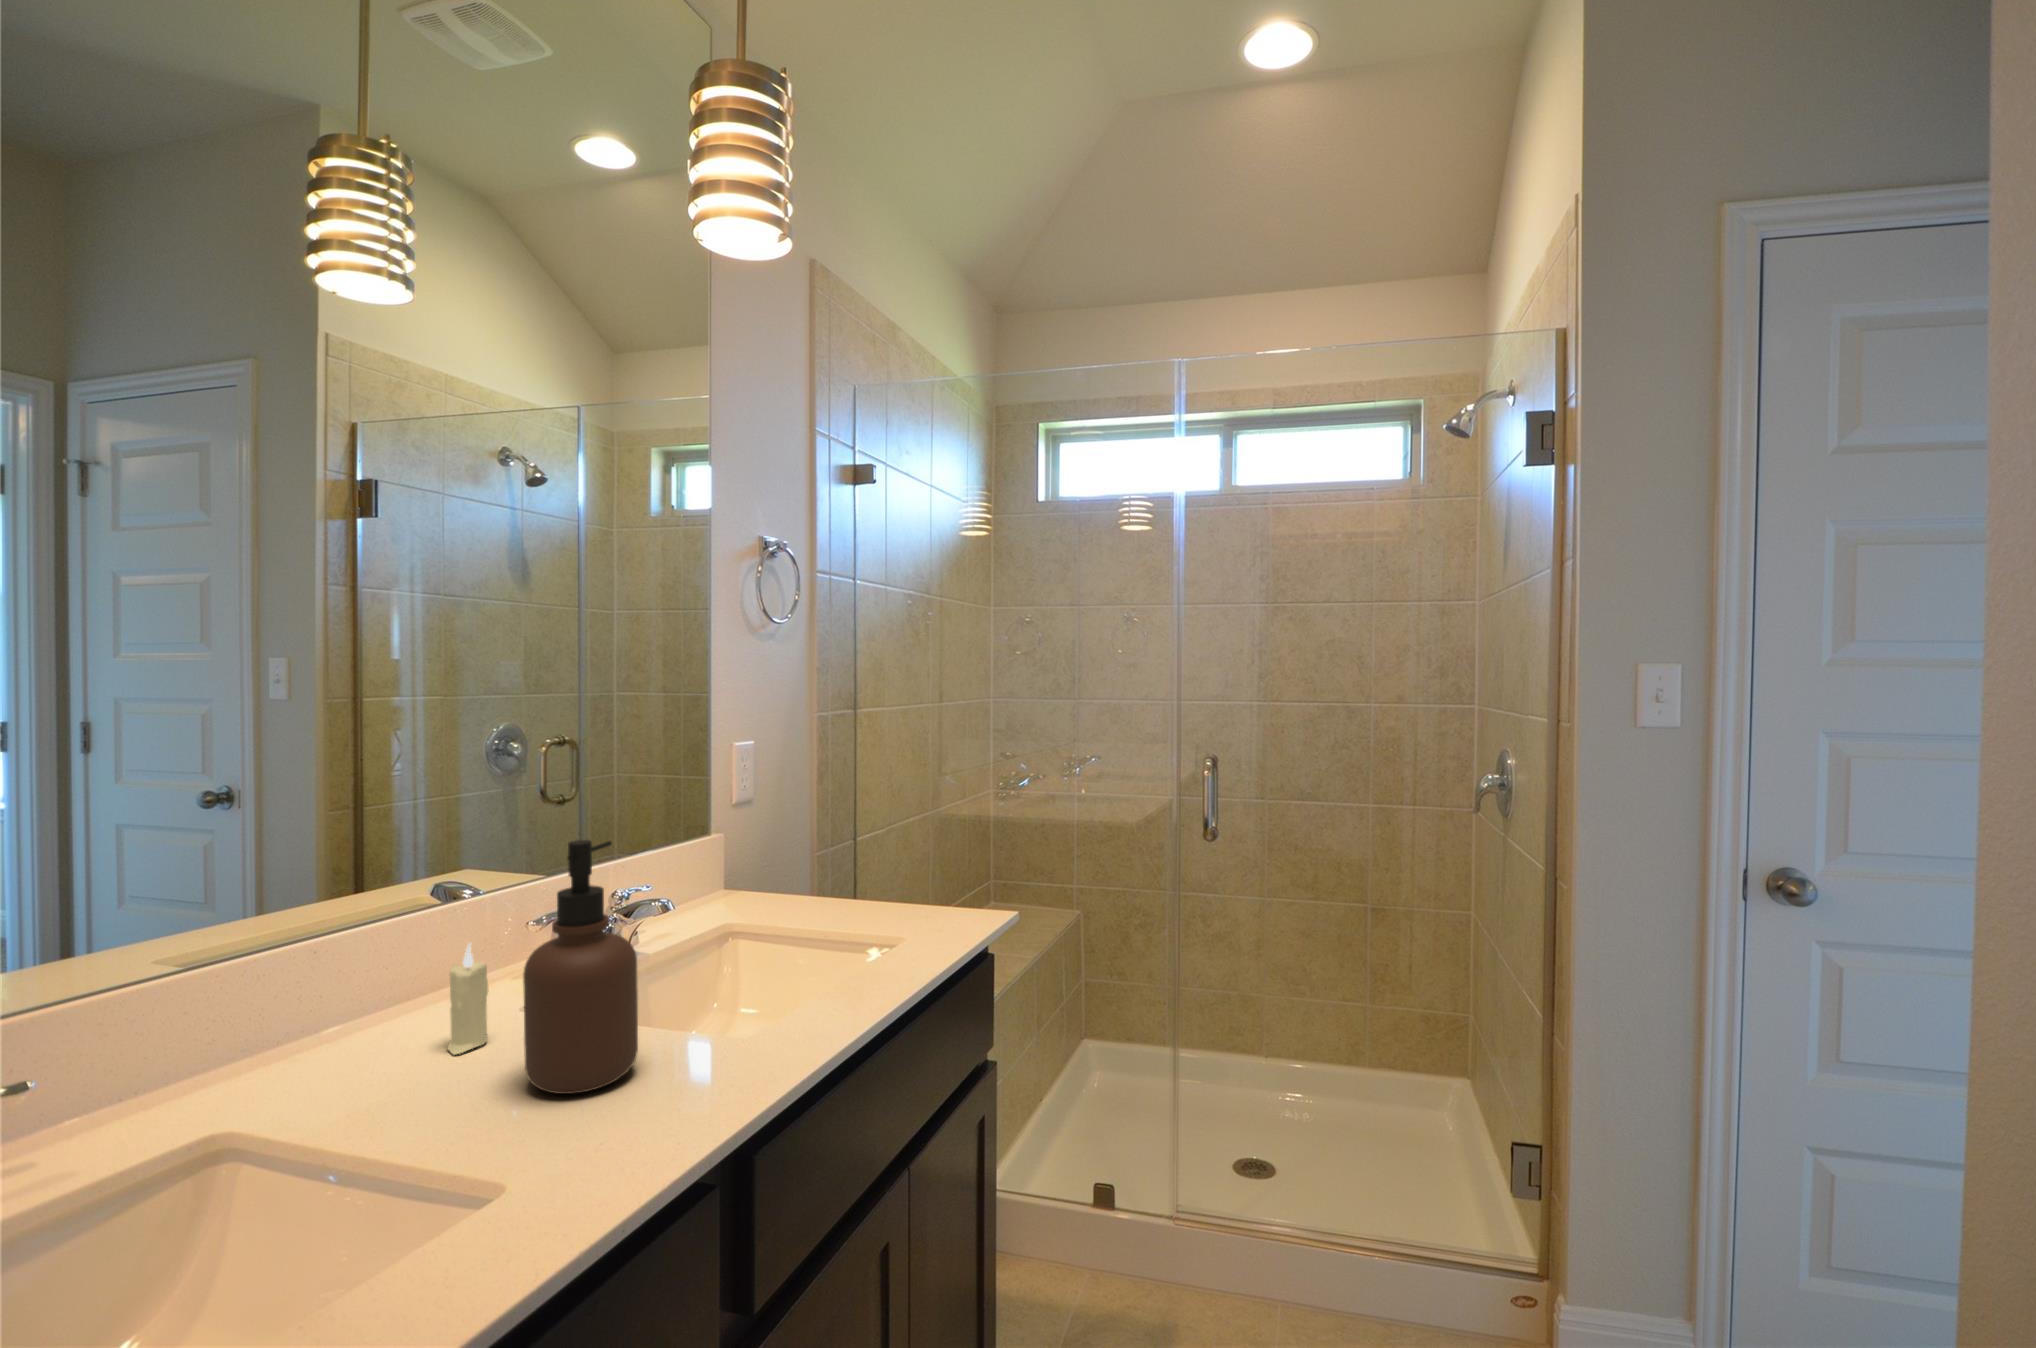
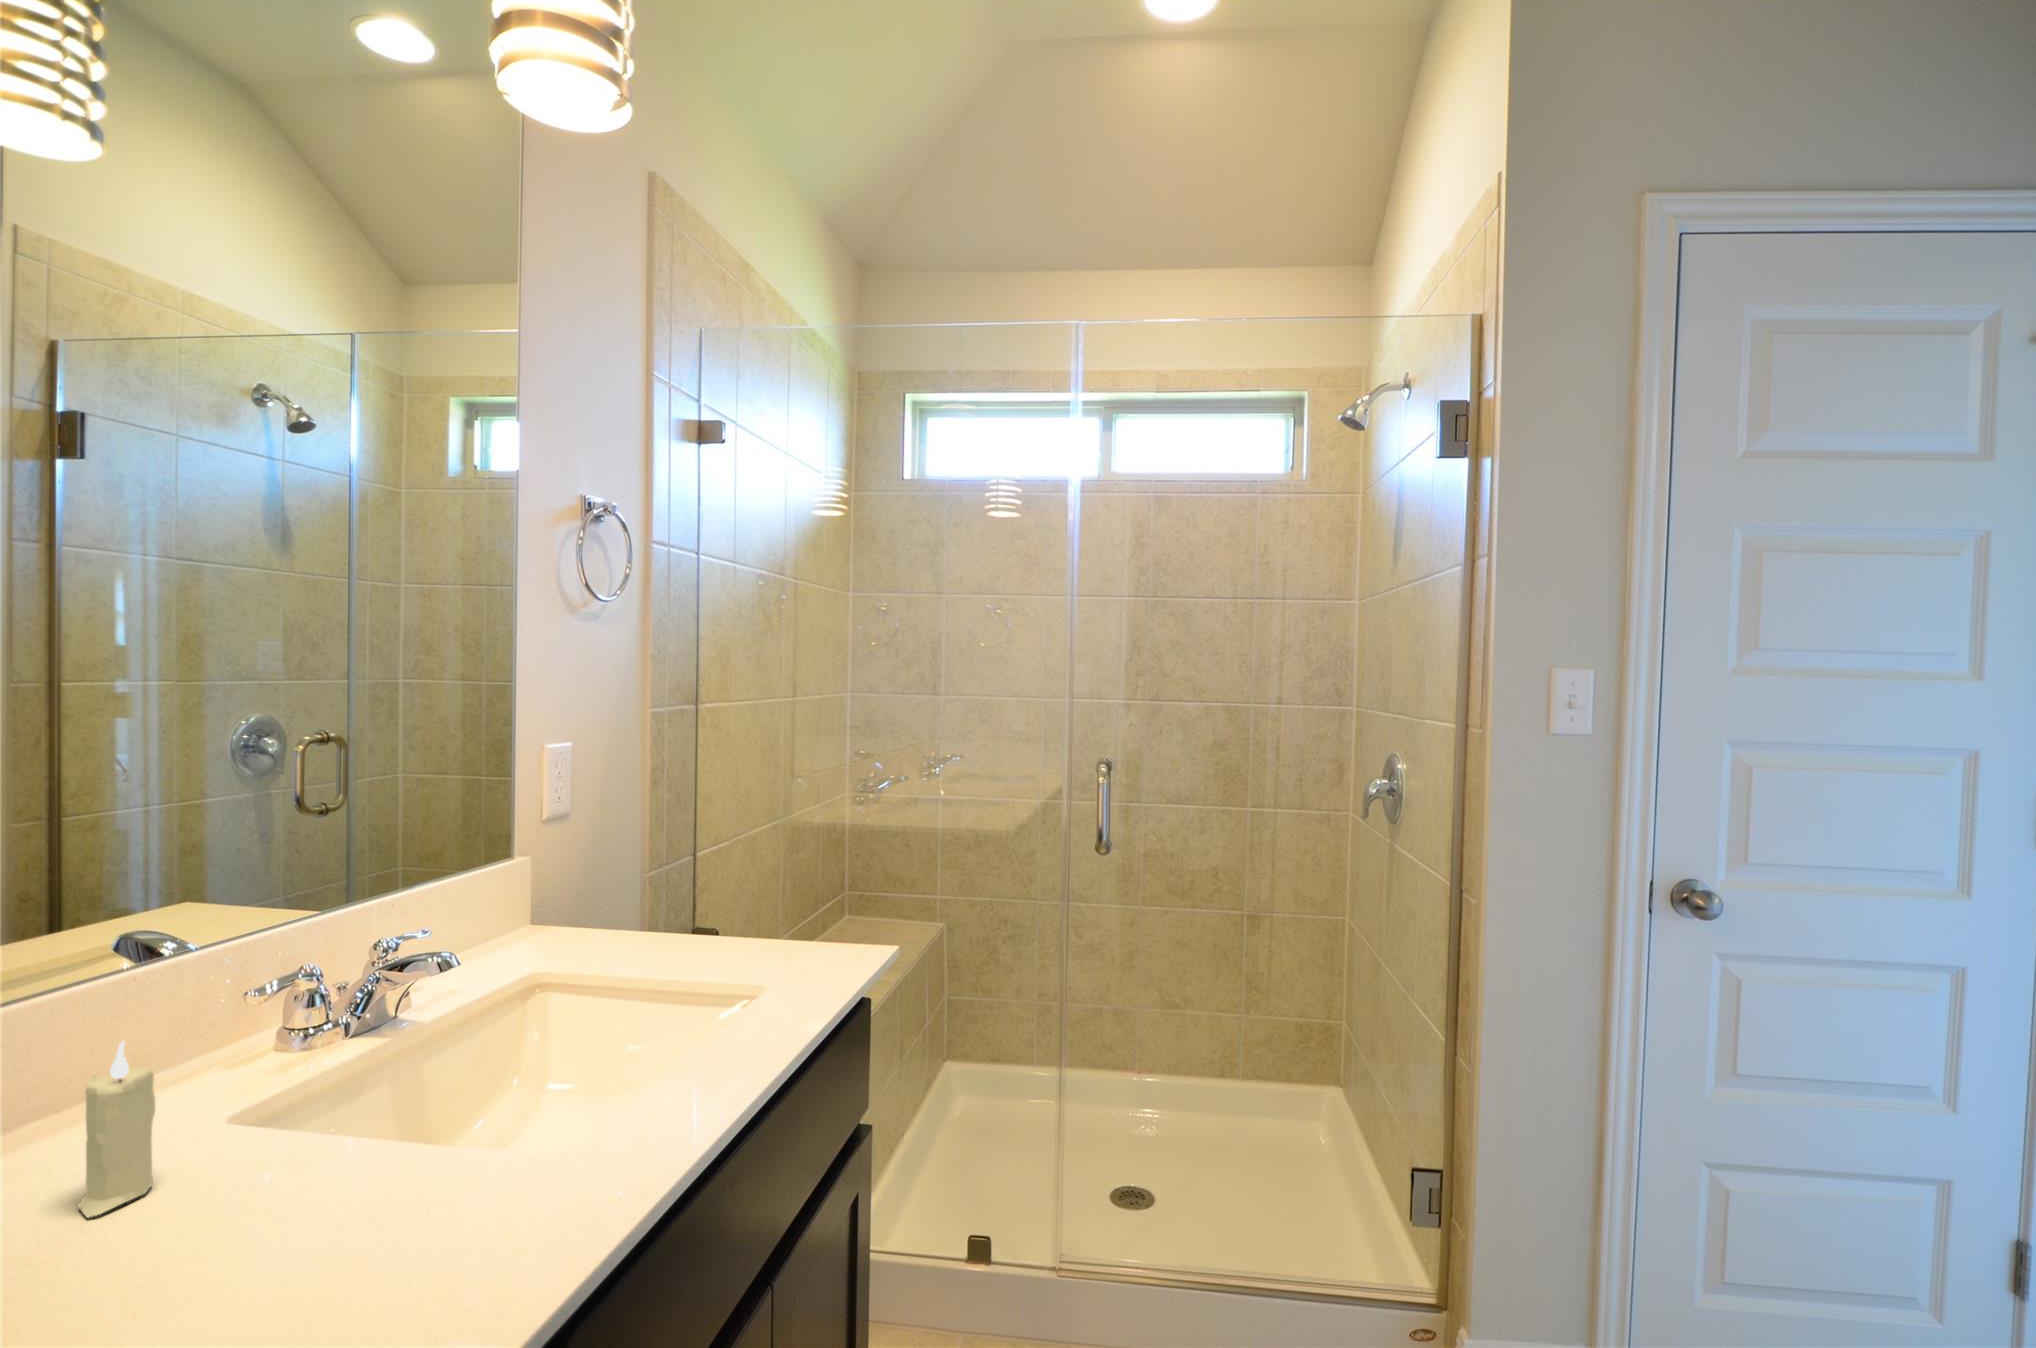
soap dispenser: present [523,840,638,1094] -> none [205,881,401,1280]

